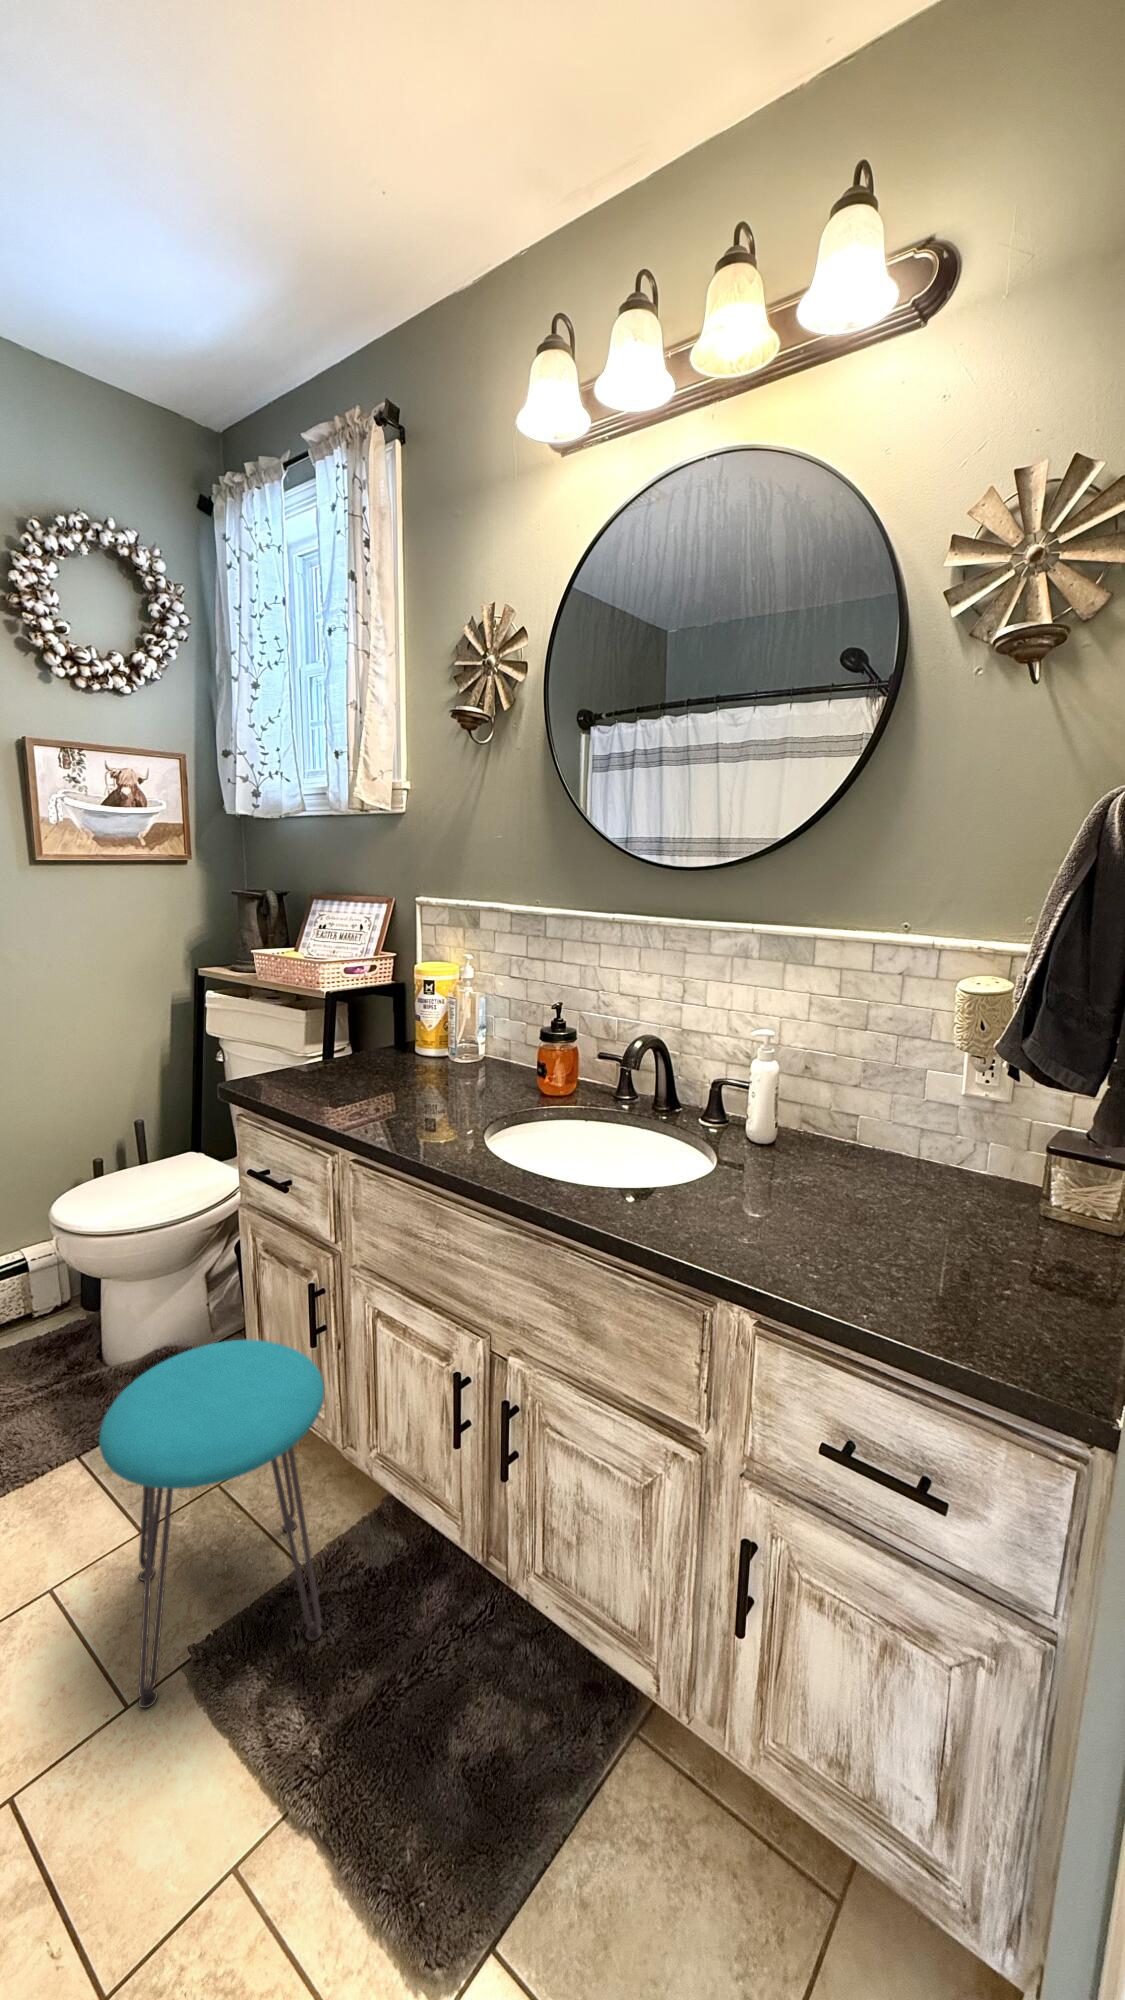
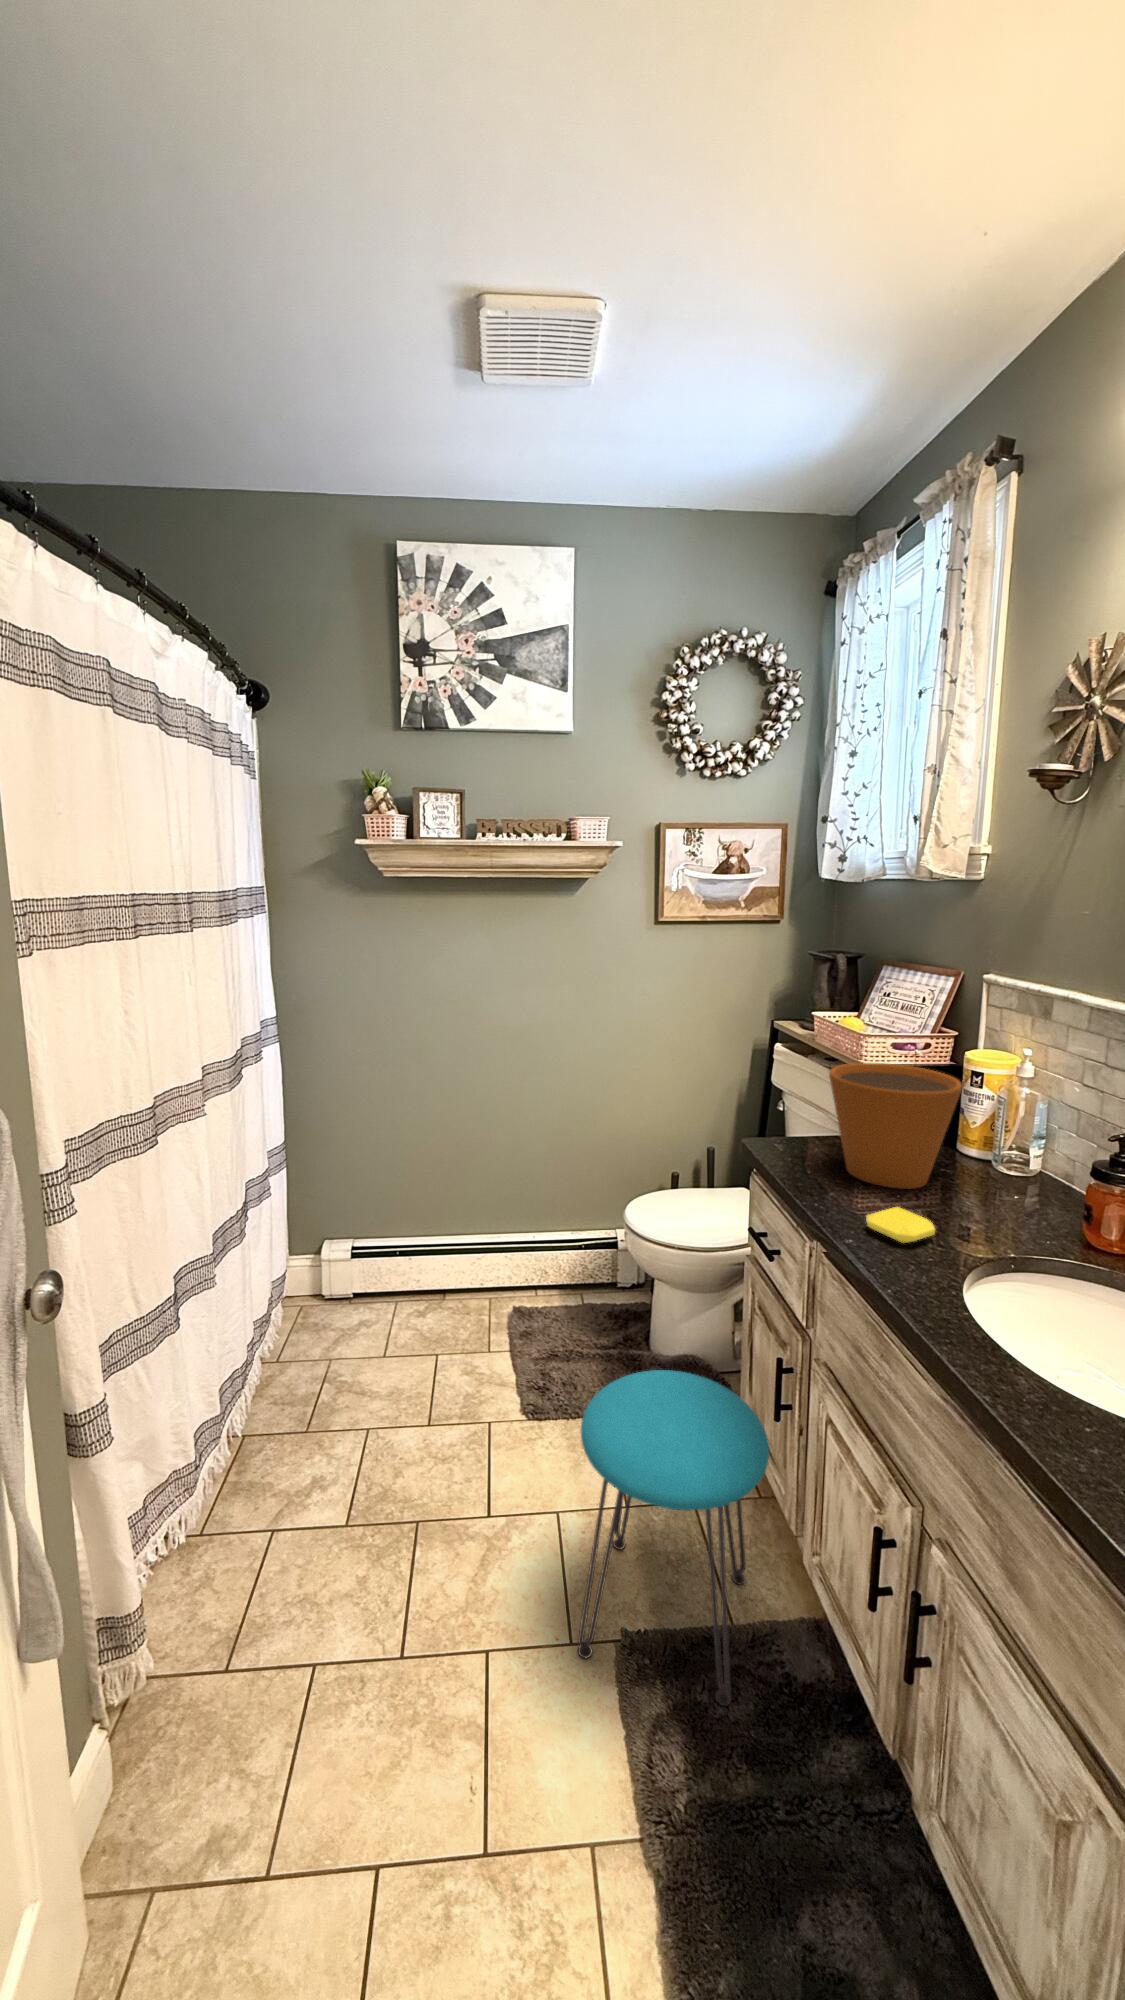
flower pot: none [318,982,437,1092] -> present [829,1063,962,1189]
soap bar: none [391,1100,450,1128] -> present [866,1207,935,1243]

